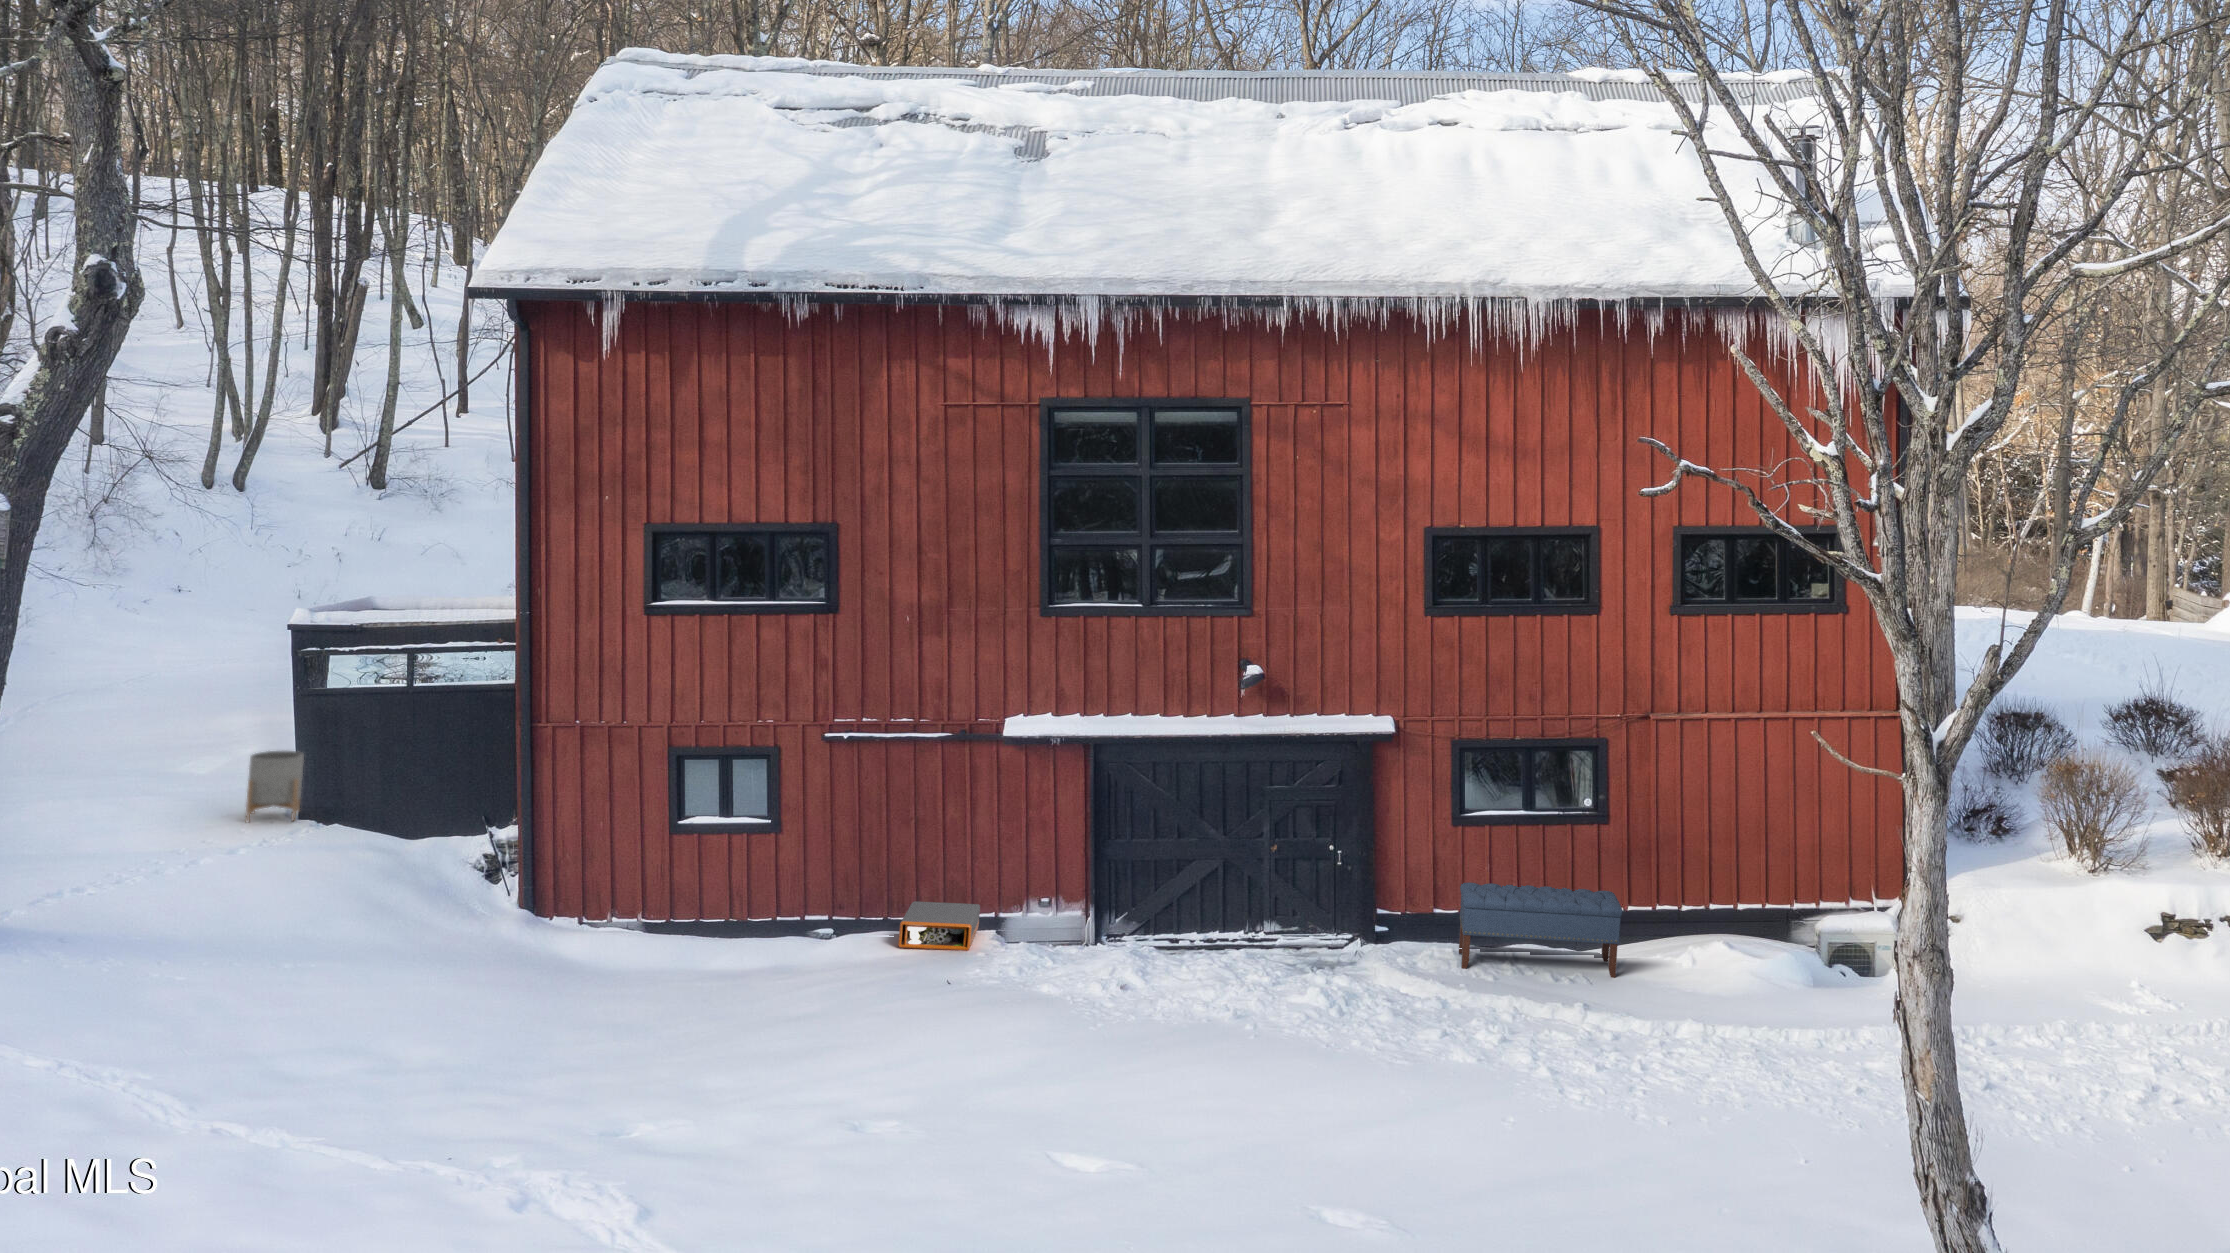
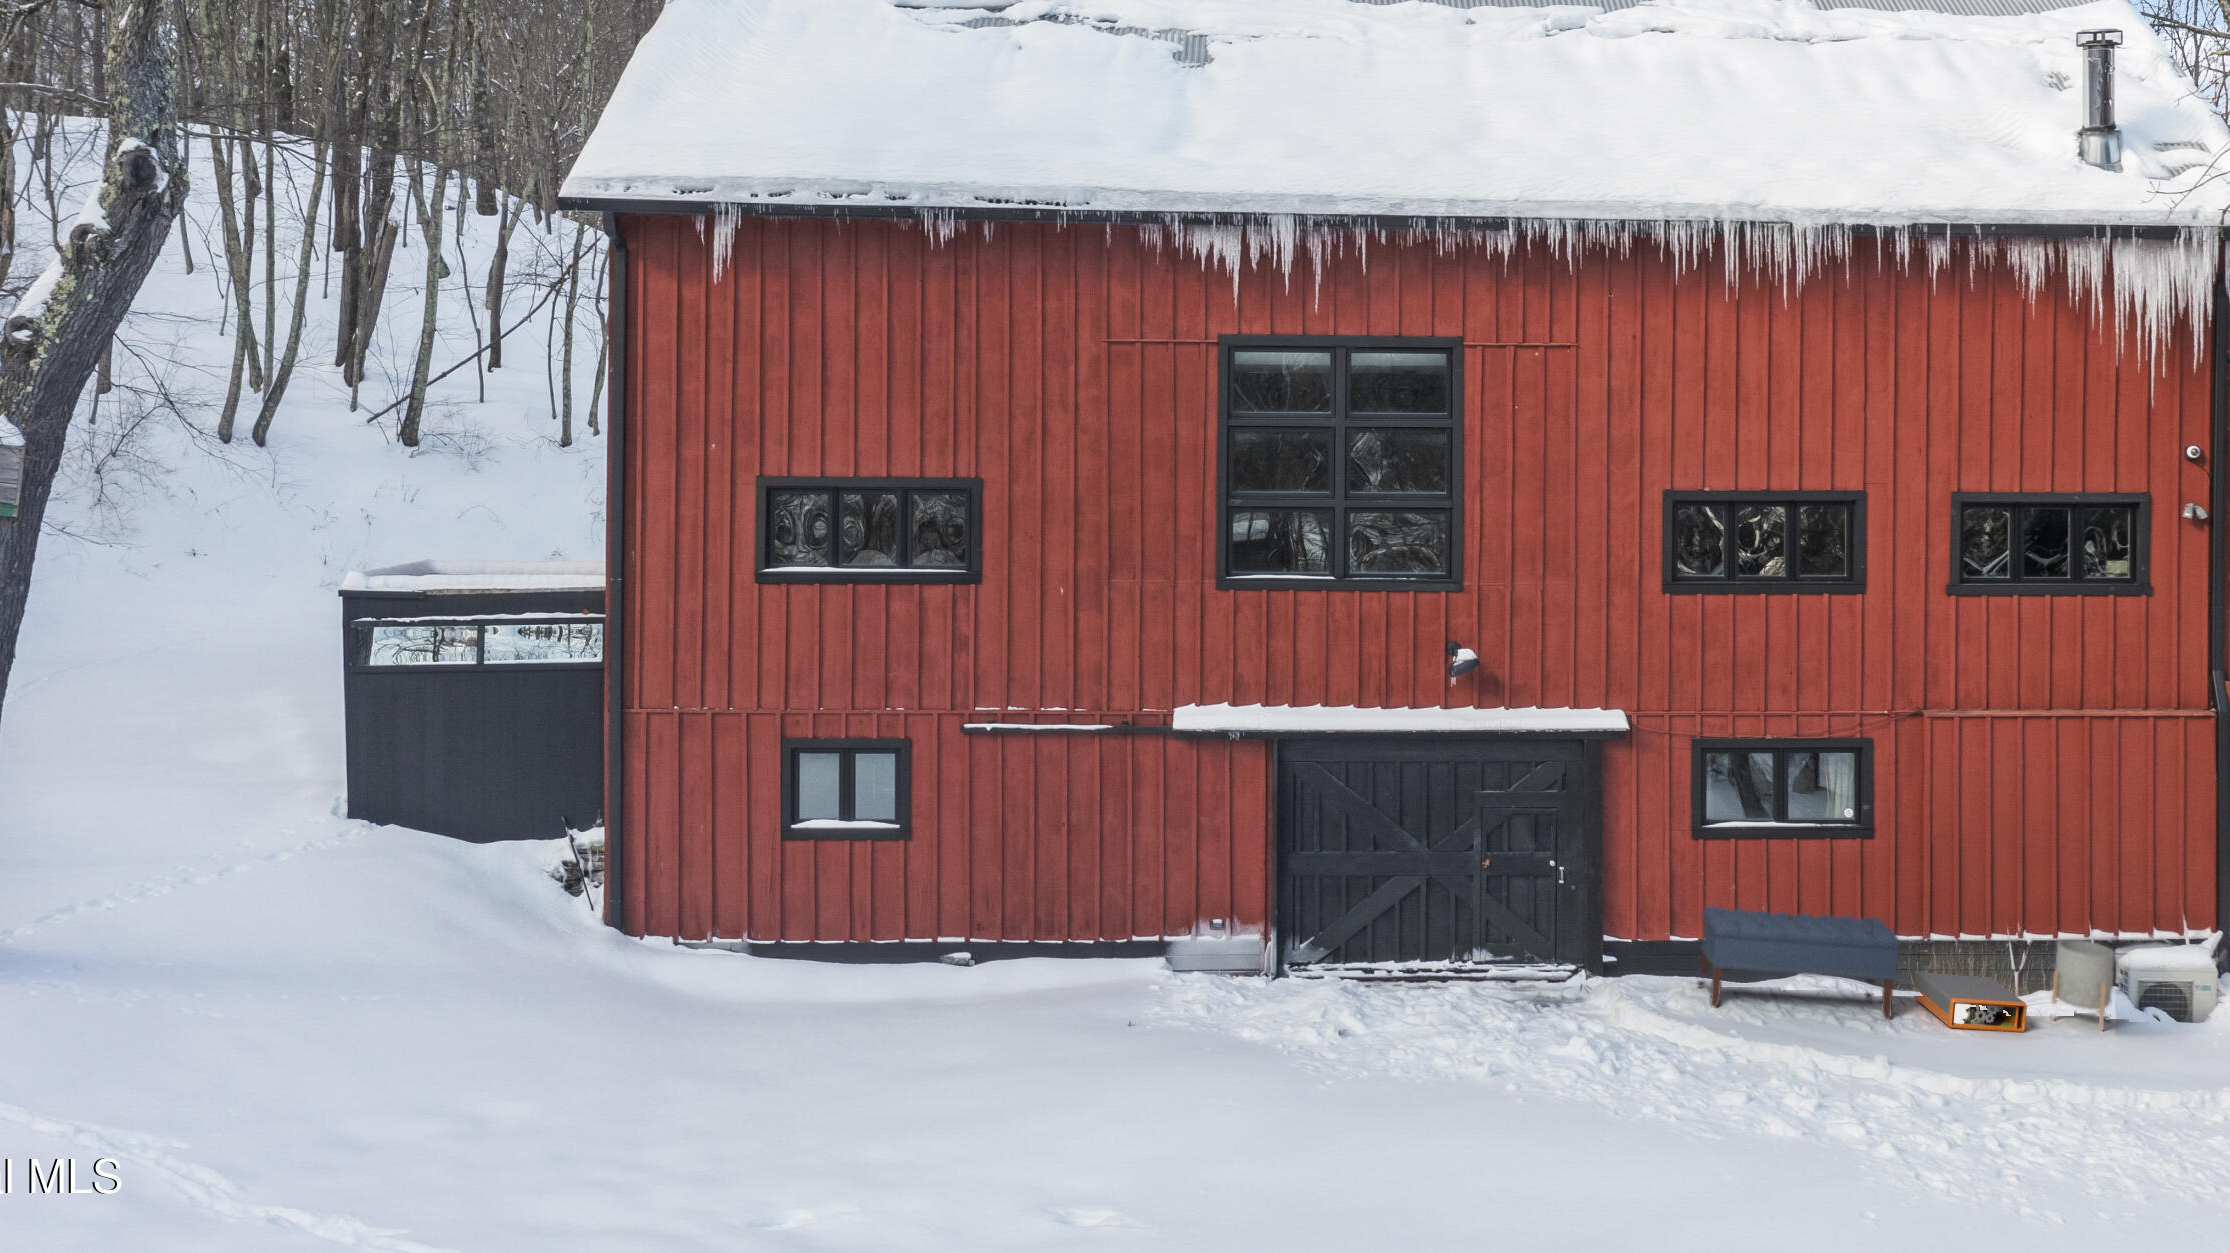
planter: present [245,751,304,822] -> present [2051,939,2114,1032]
storage box: present [898,901,980,951] -> present [1914,970,2027,1032]

